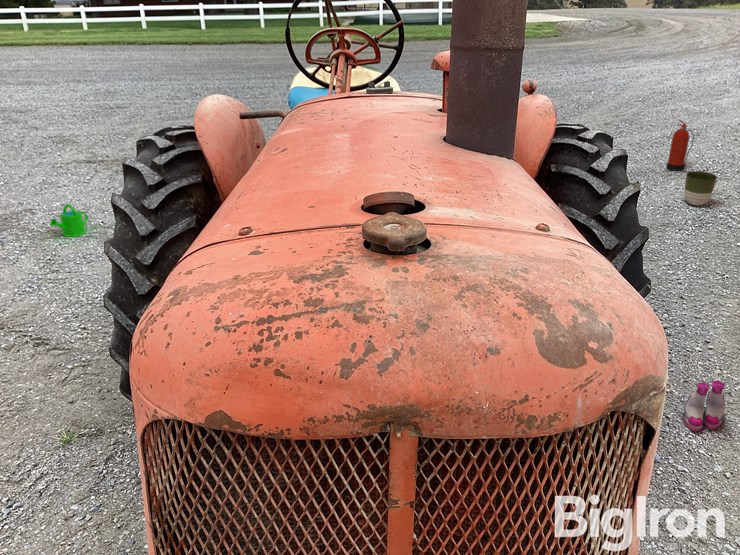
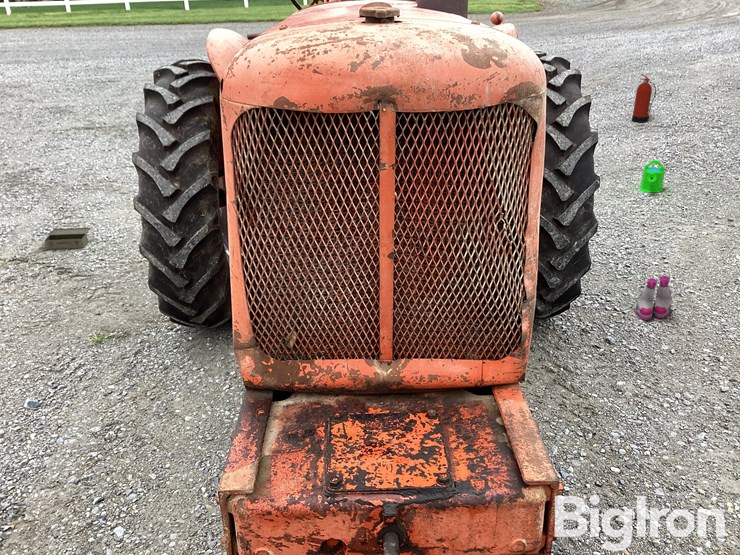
planter: present [684,171,717,205] -> none [646,119,675,150]
watering can: present [50,204,88,237] -> present [639,160,665,192]
toolbox: none [24,289,75,313] -> present [45,228,90,249]

